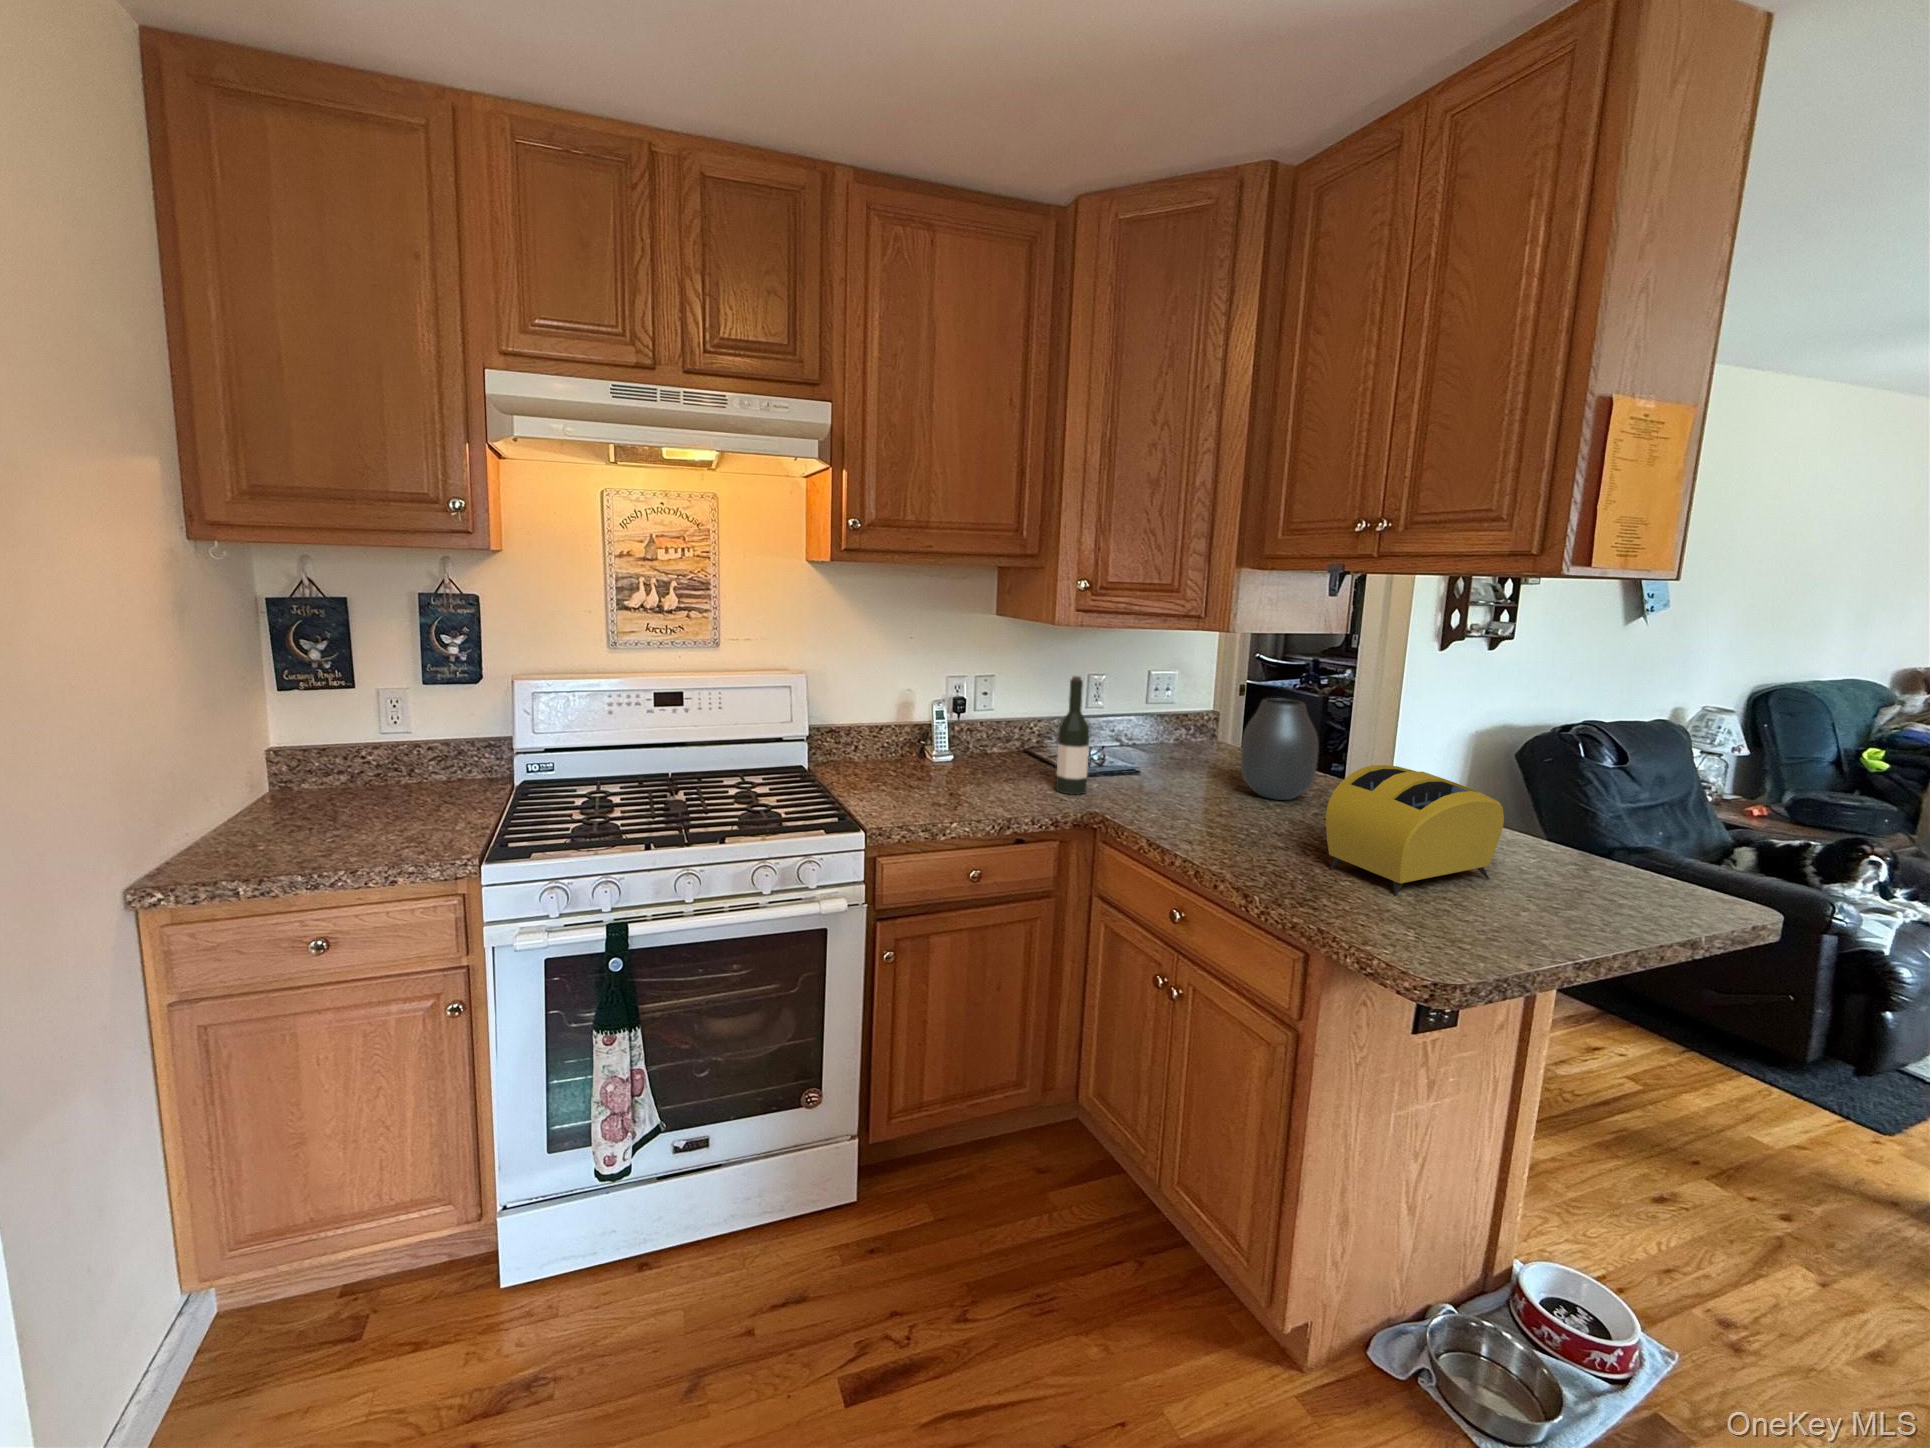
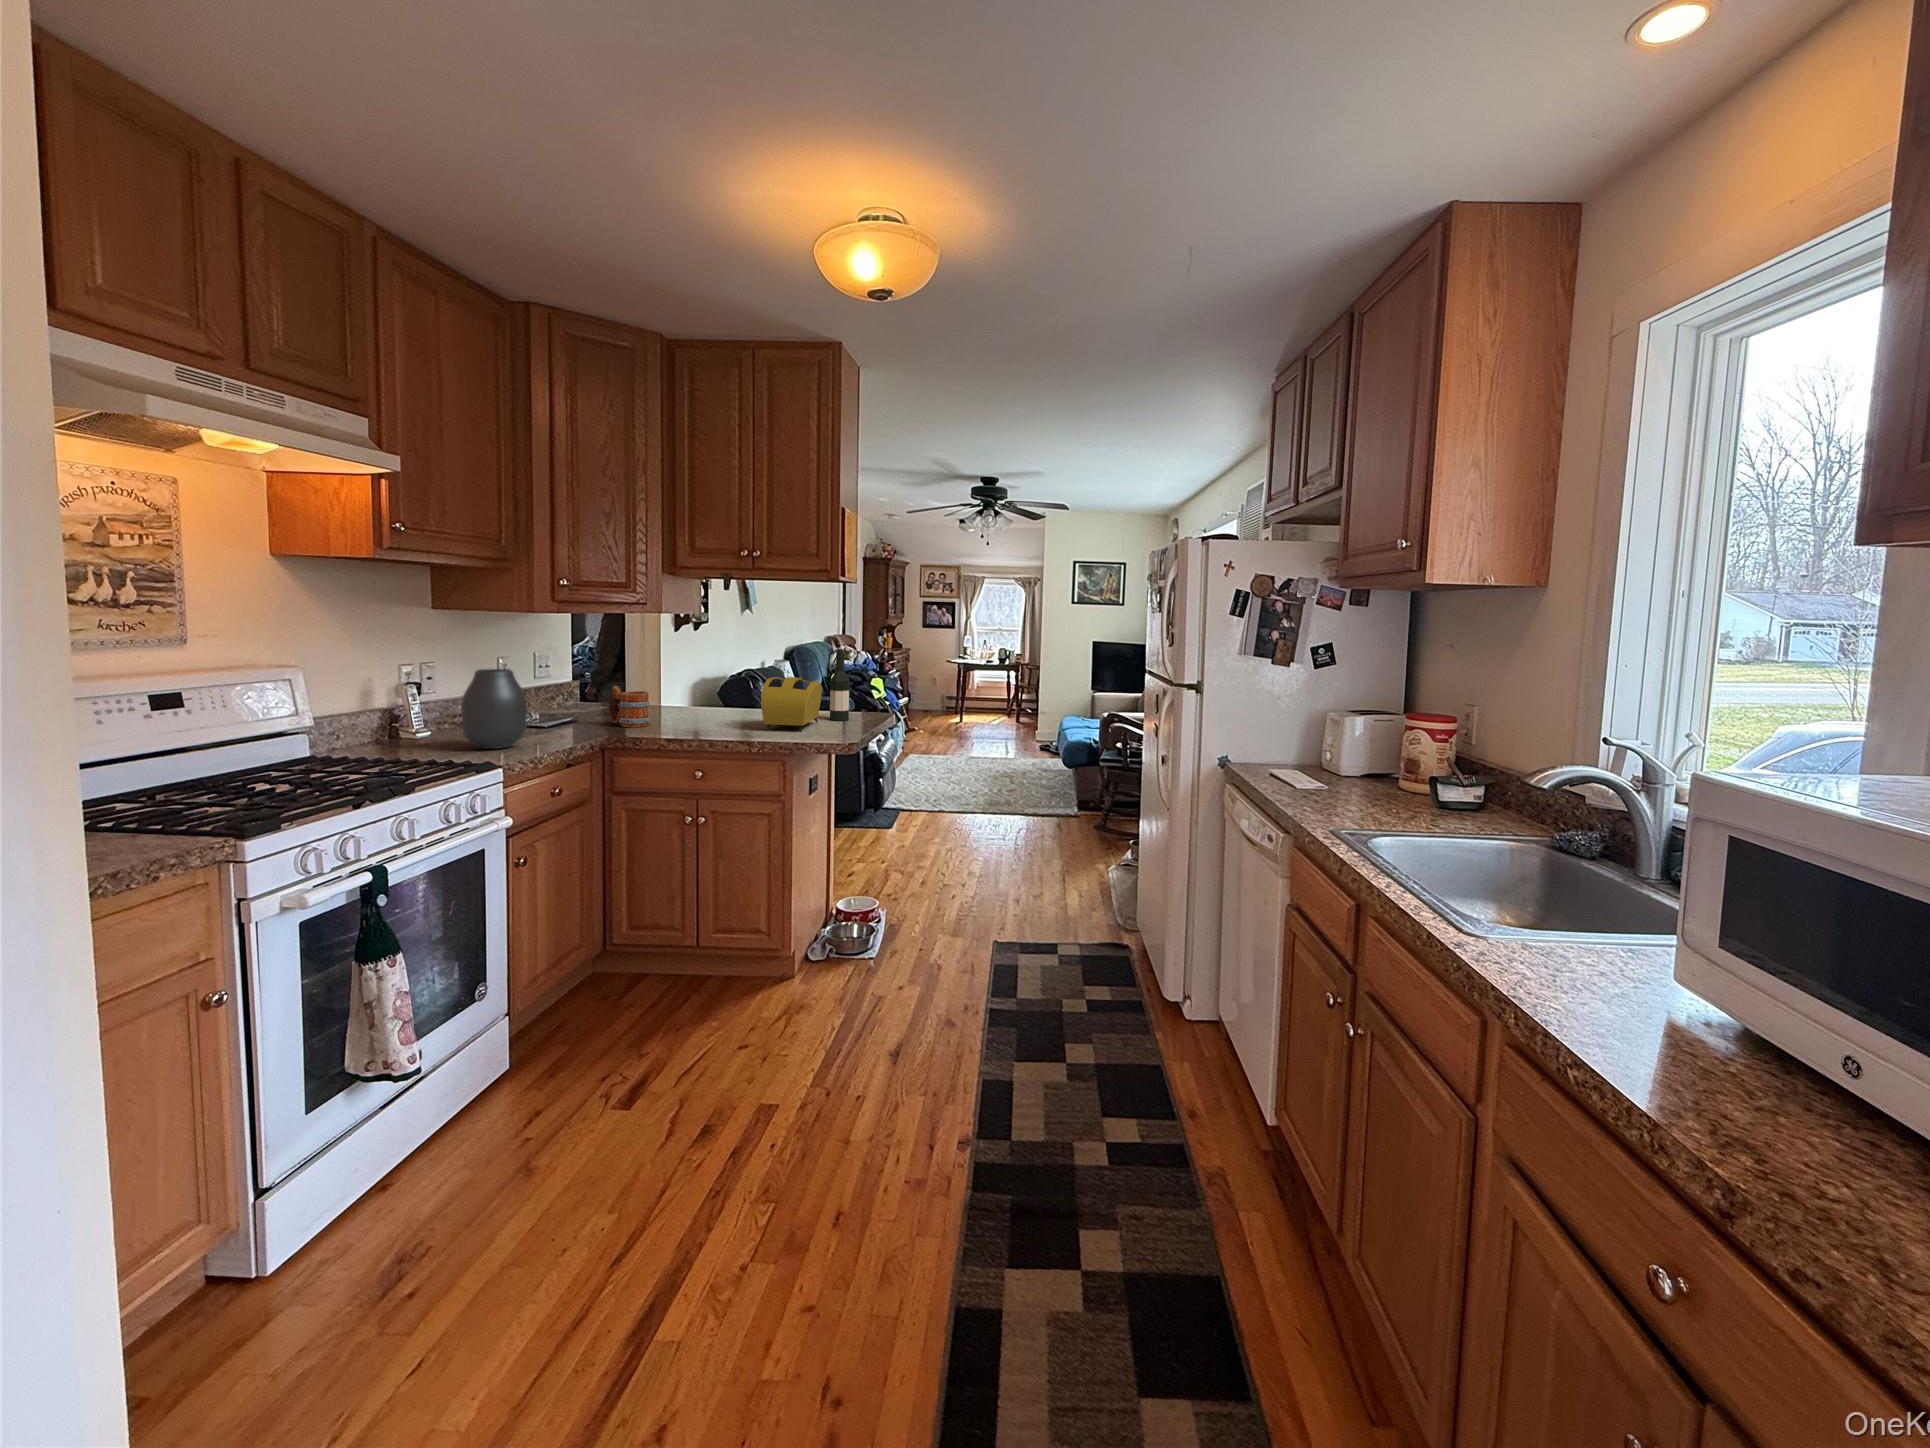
wine bottle: present [1056,676,1089,795] -> present [830,649,849,721]
vase: present [1241,698,1318,800] -> present [461,669,527,749]
mug: none [1149,731,1197,800] -> present [609,686,650,727]

